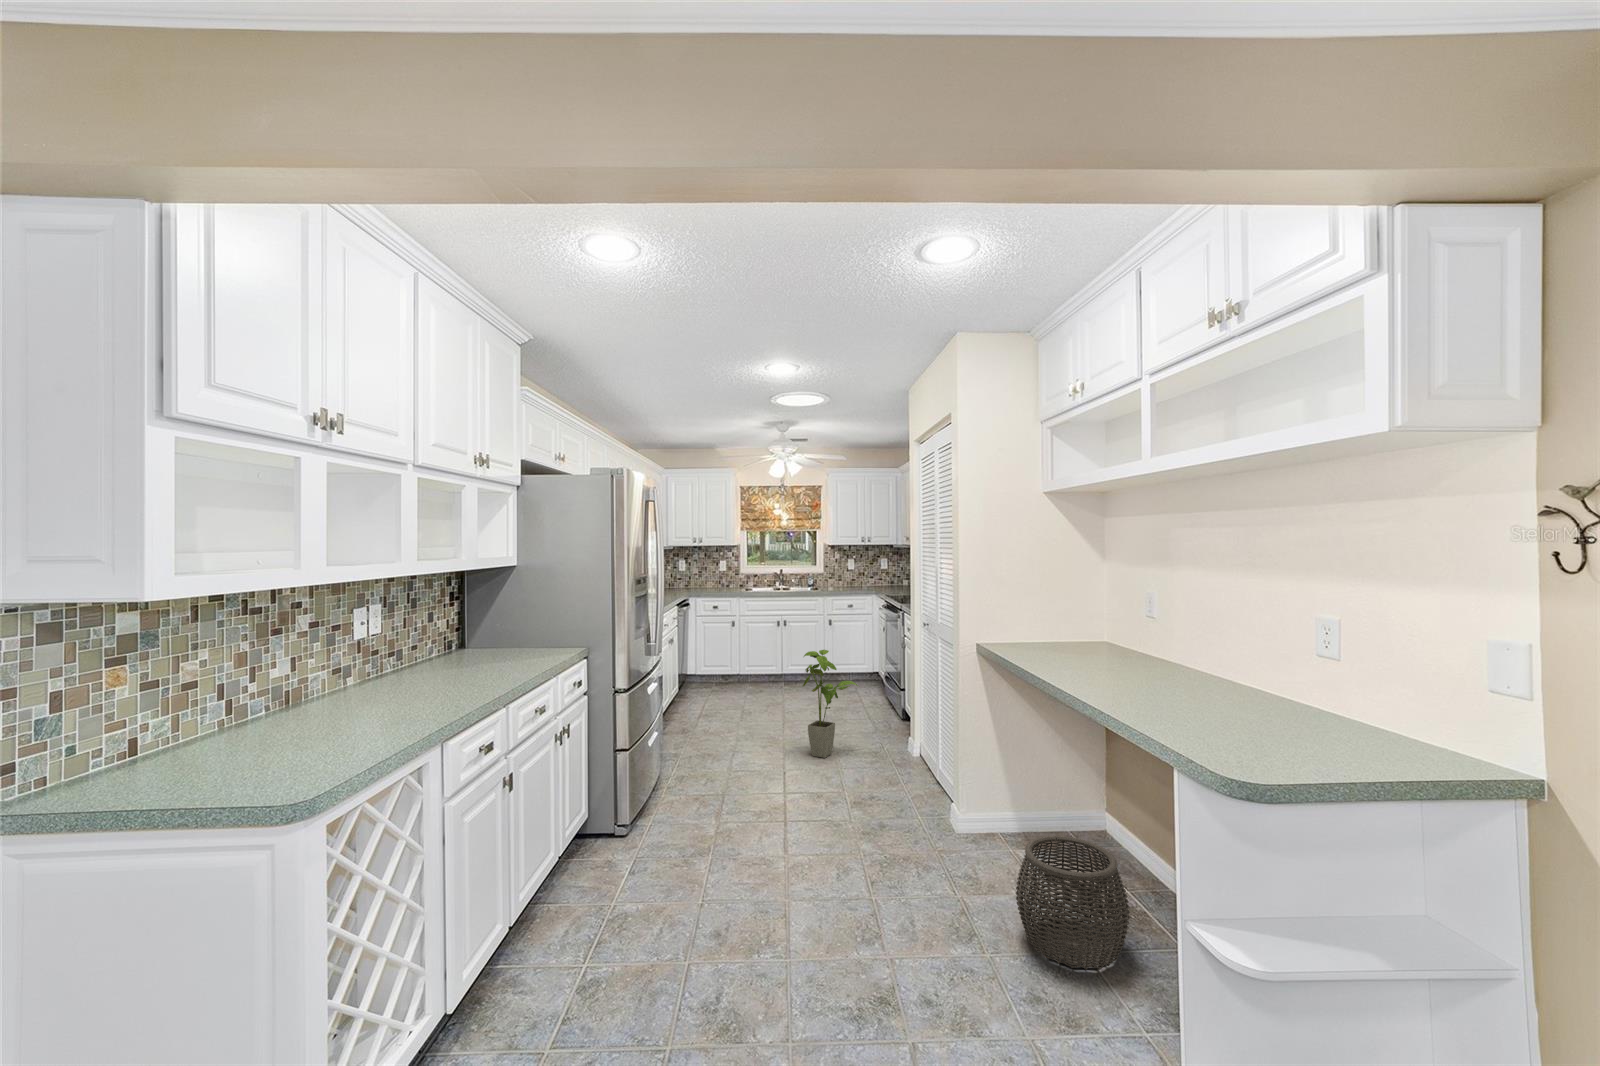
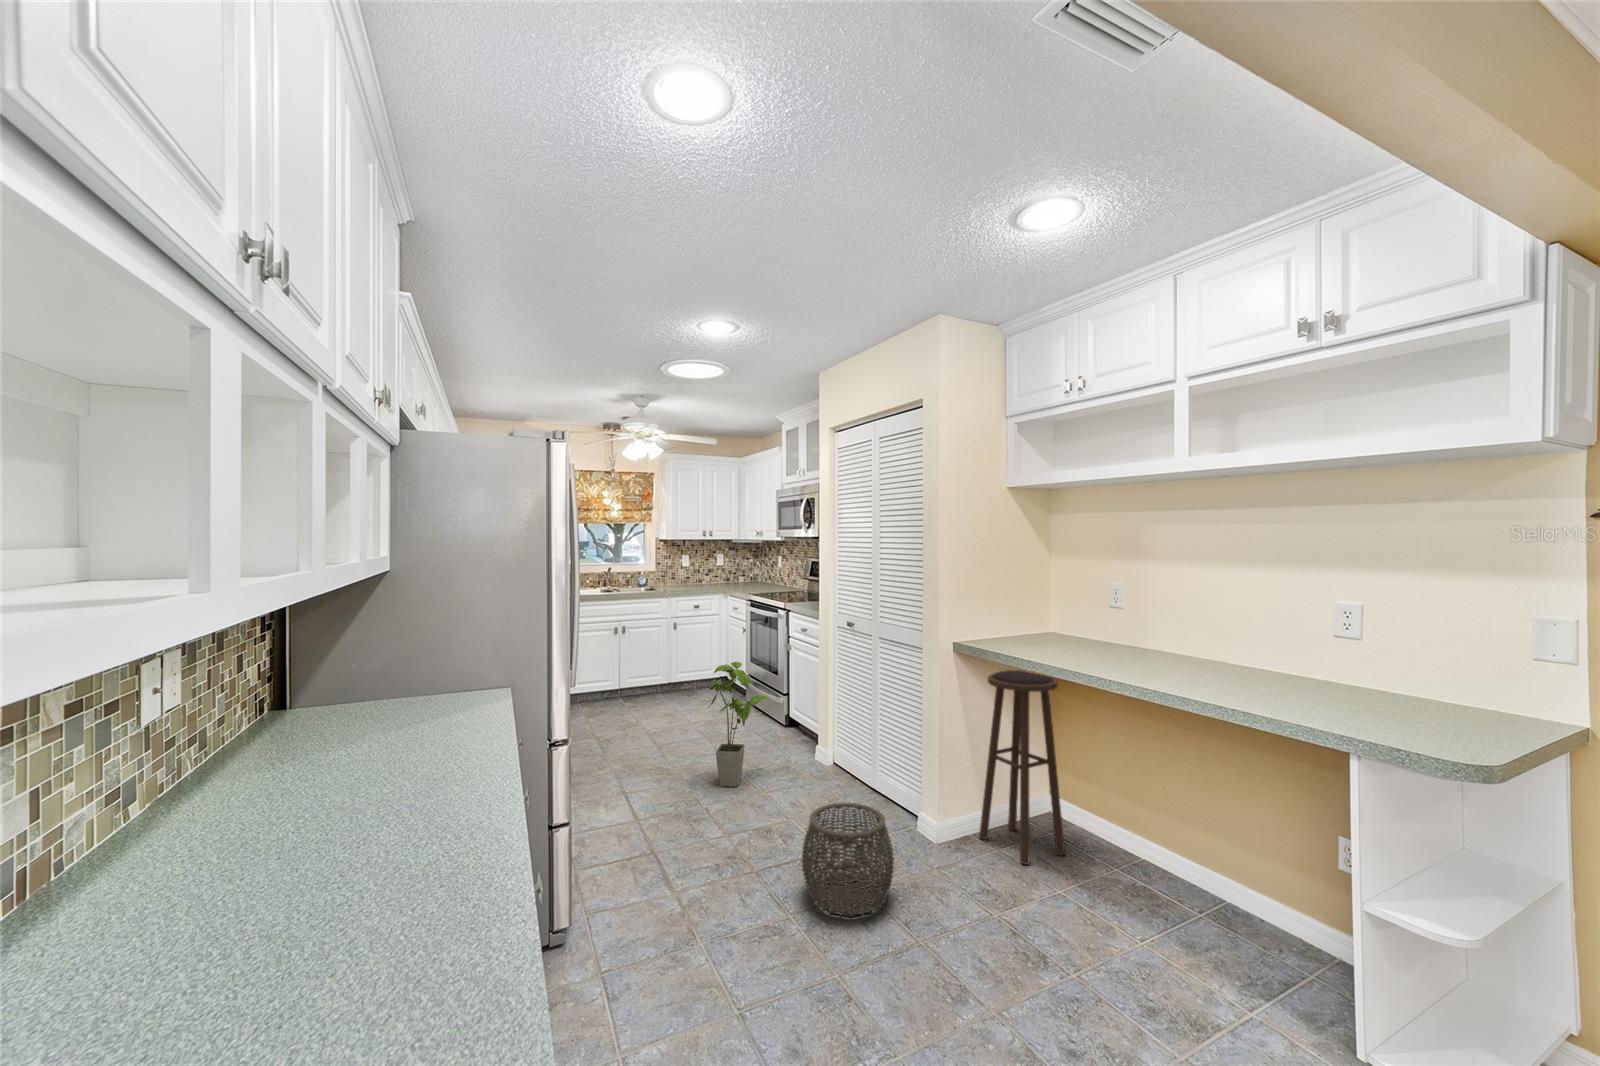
stool: none [1007,668,1082,854] -> present [979,670,1065,864]
woven basket: present [1016,836,1130,970] -> present [802,803,894,916]

